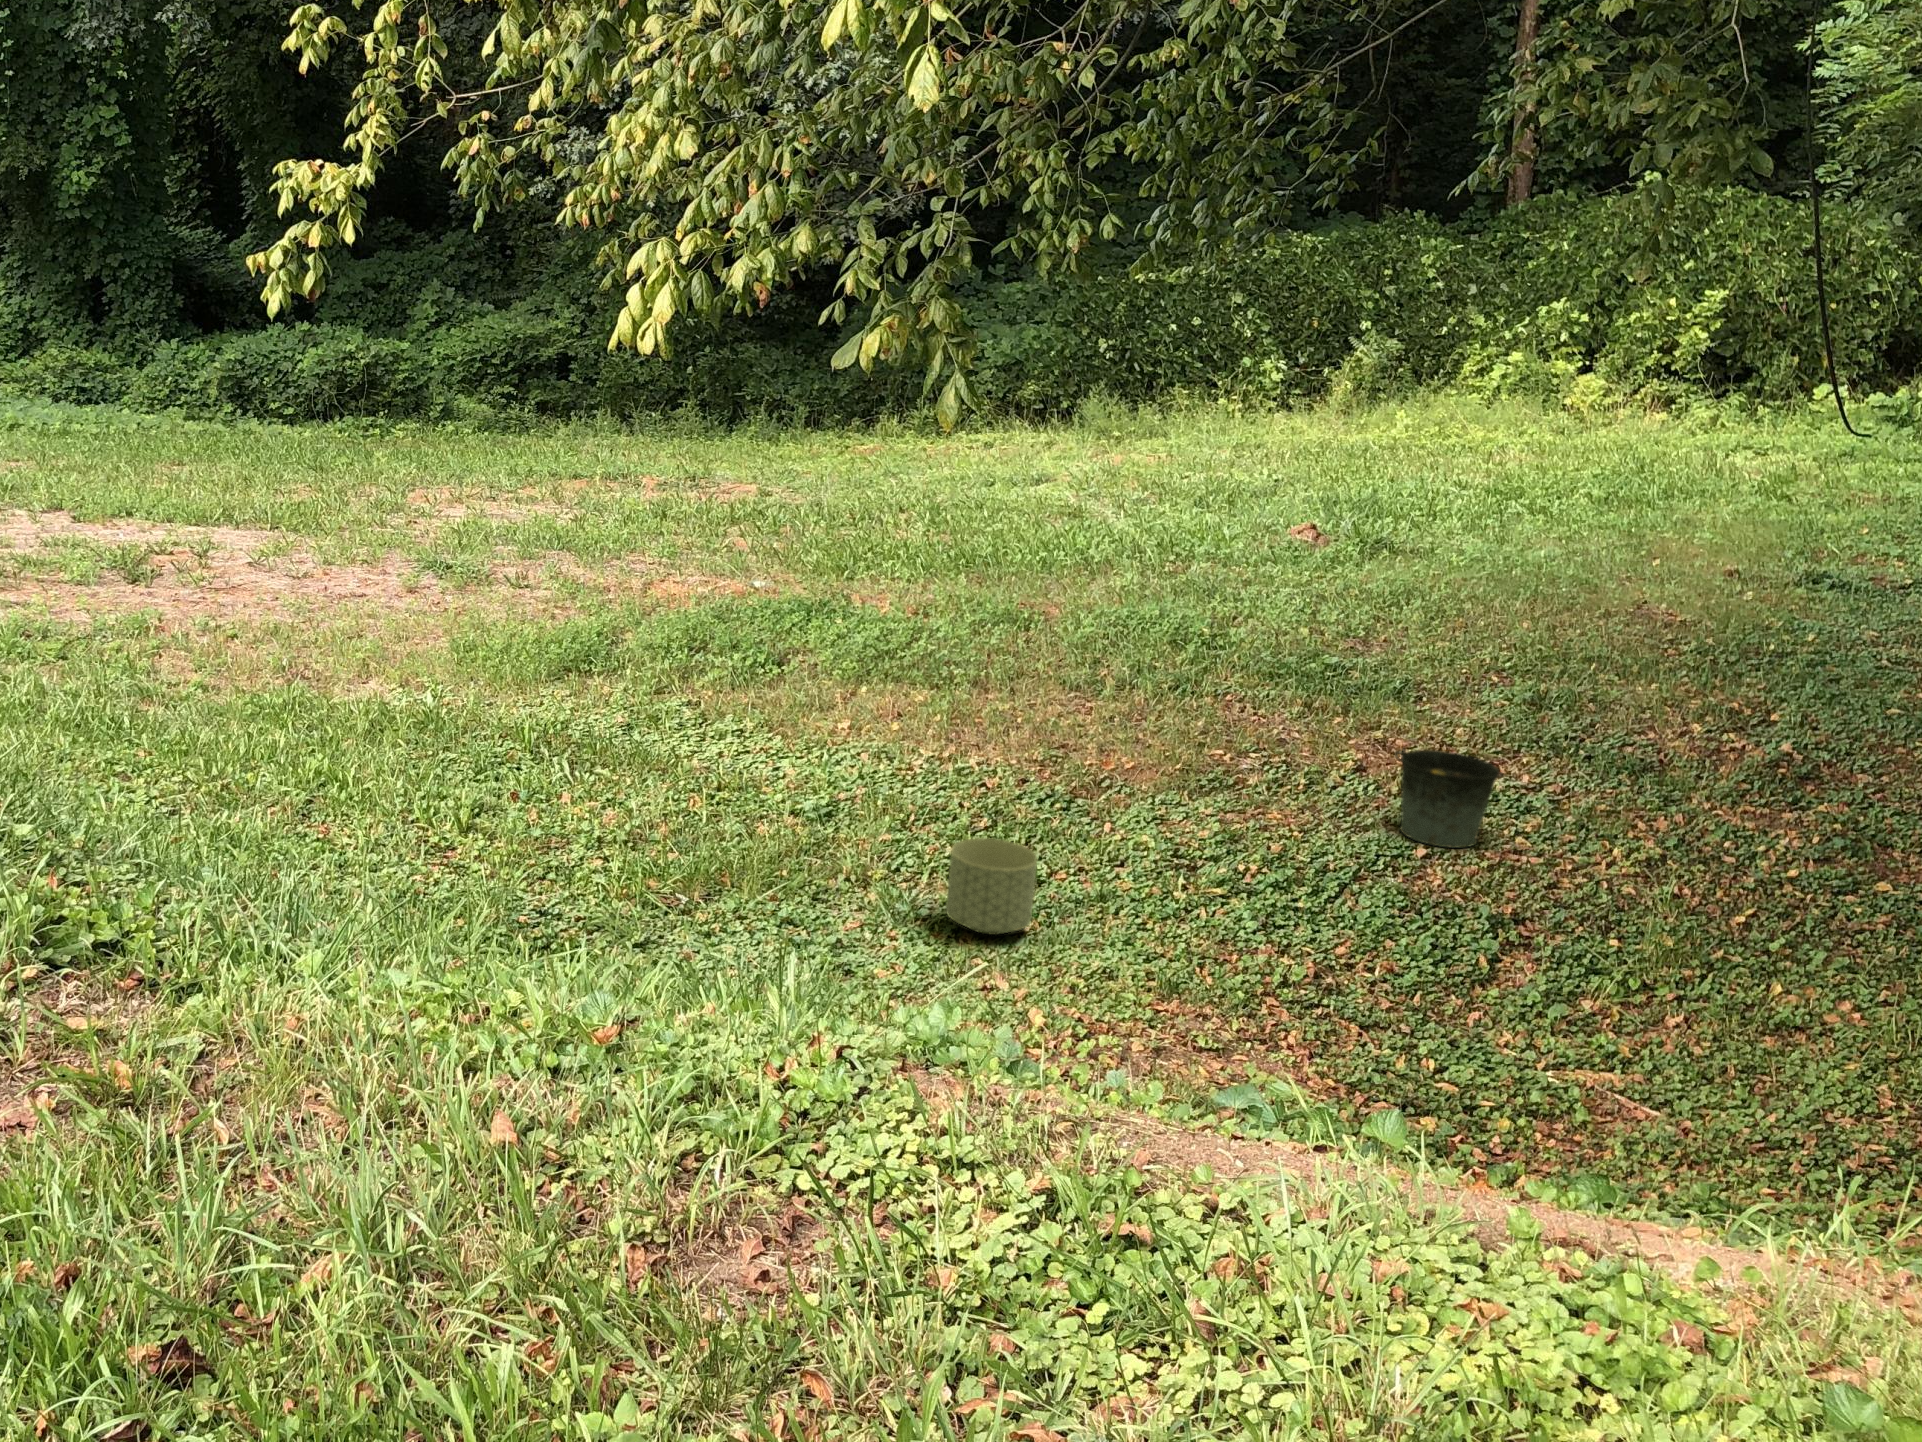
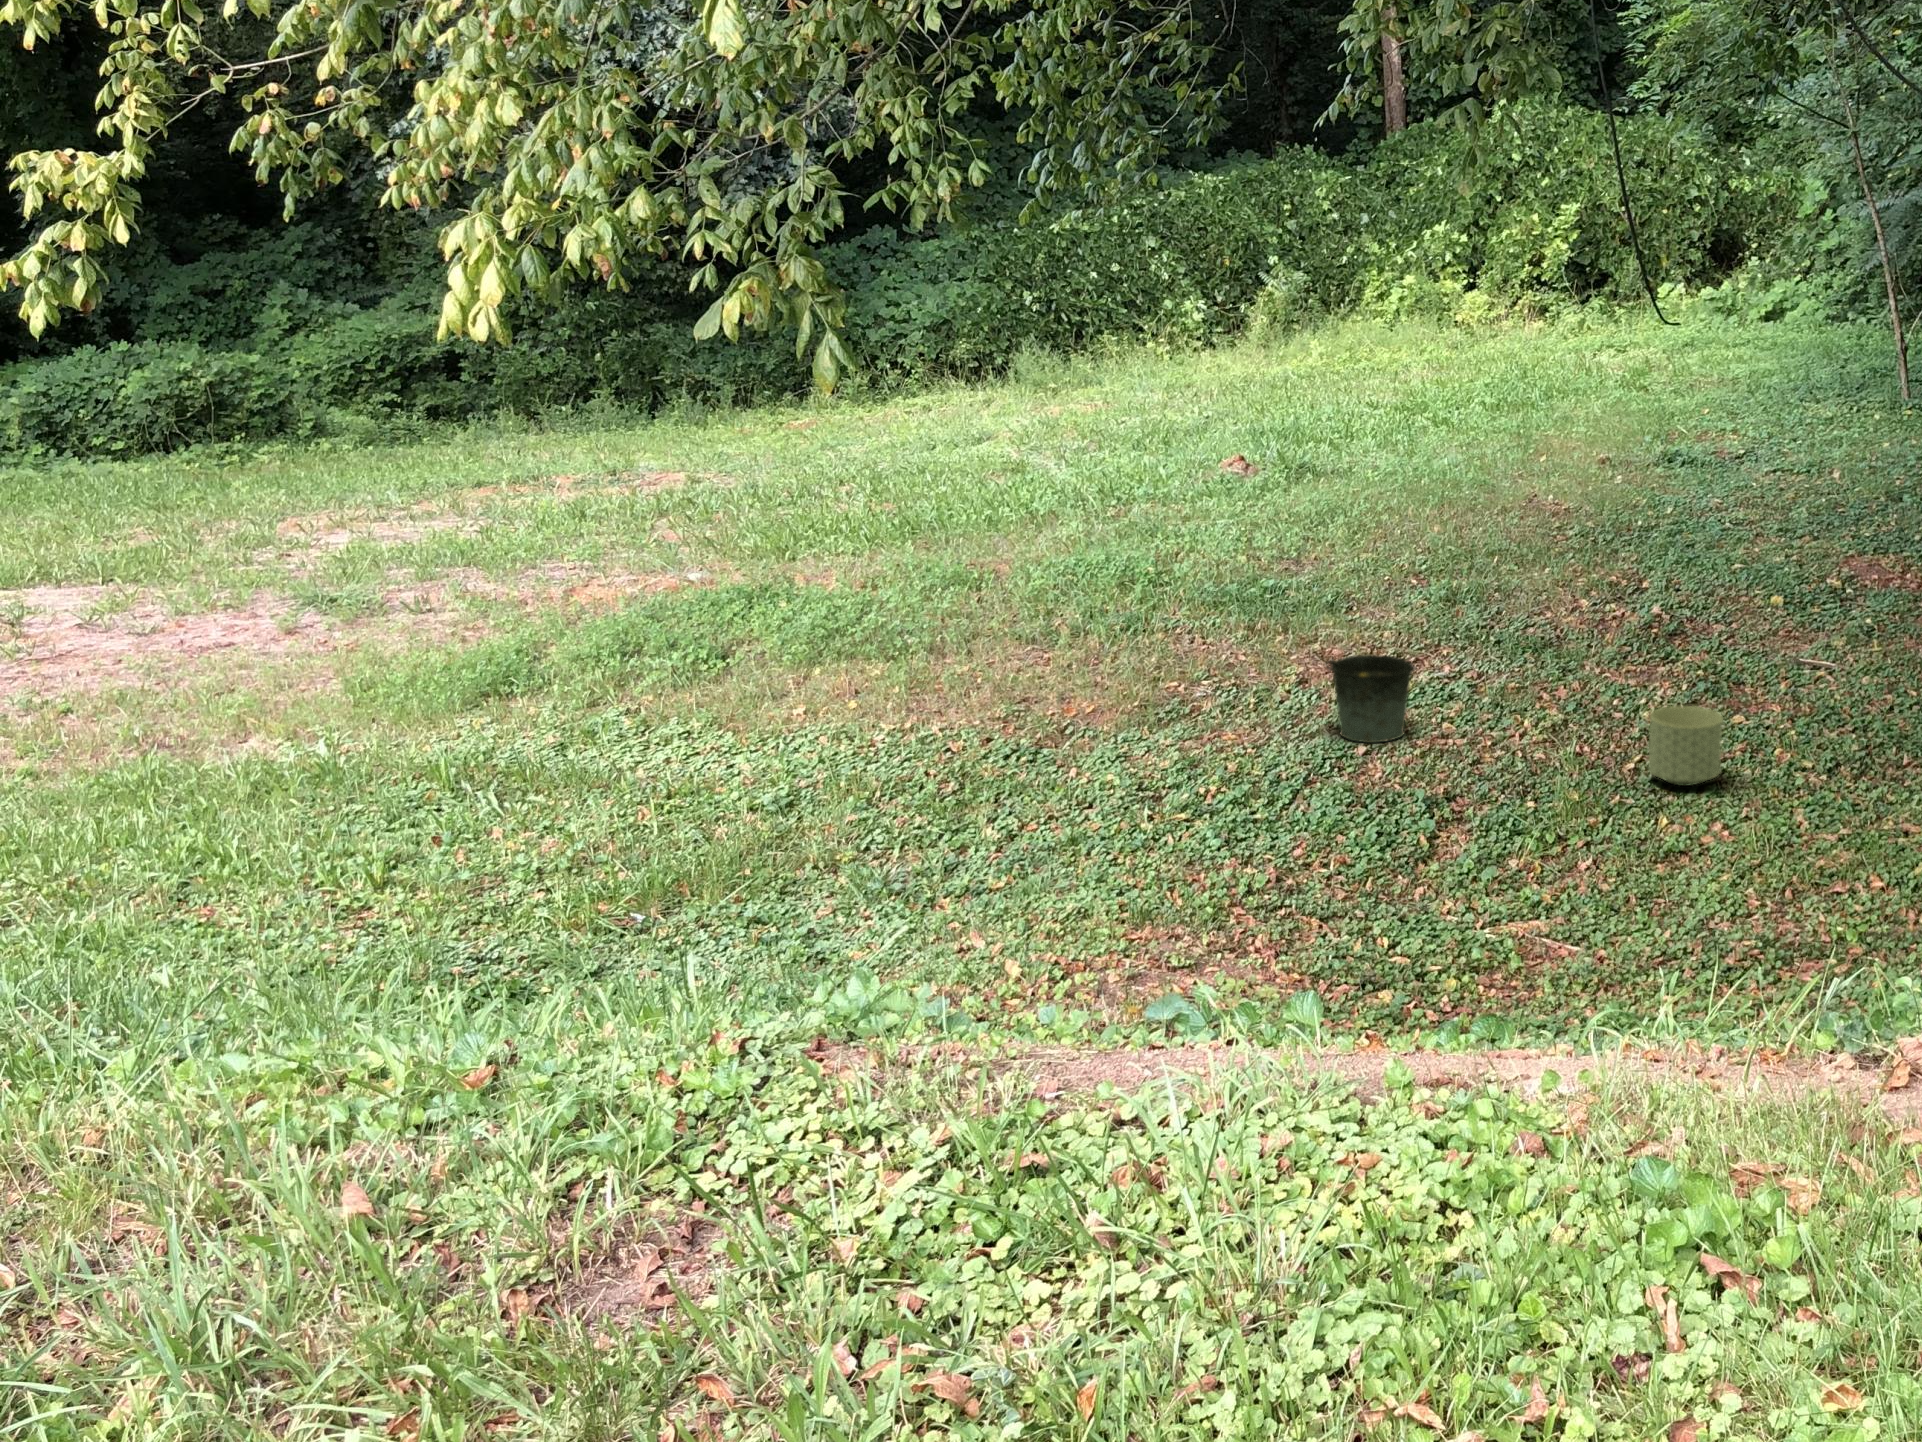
planter: present [946,838,1037,935] -> present [1648,706,1723,786]

